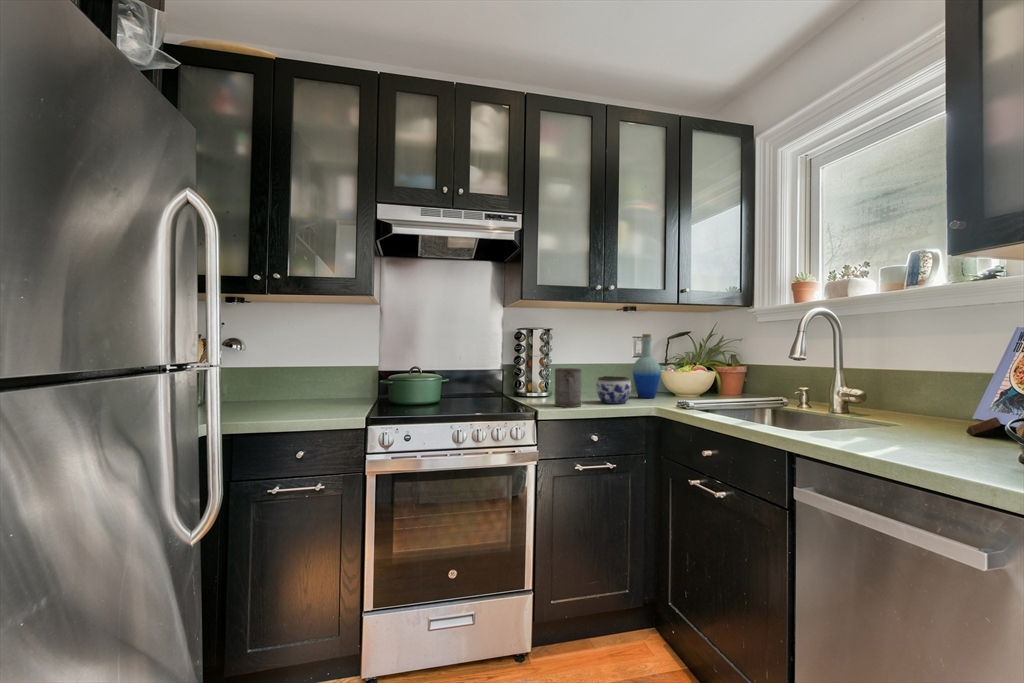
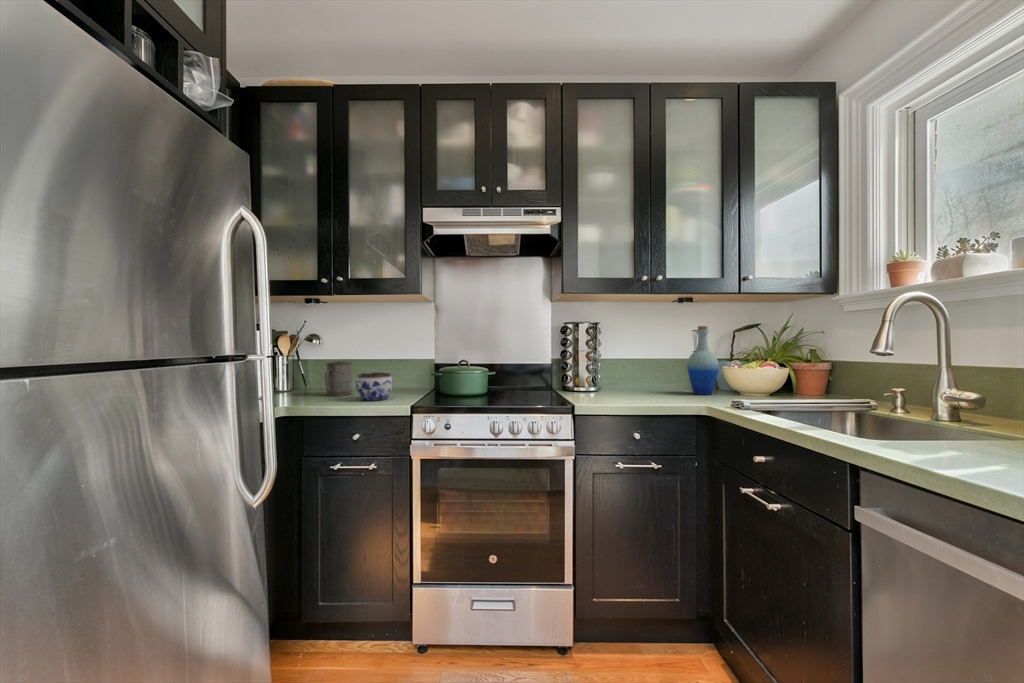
mug: present [555,368,581,407] -> present [325,362,352,396]
jar: present [596,376,631,404] -> present [356,372,393,401]

